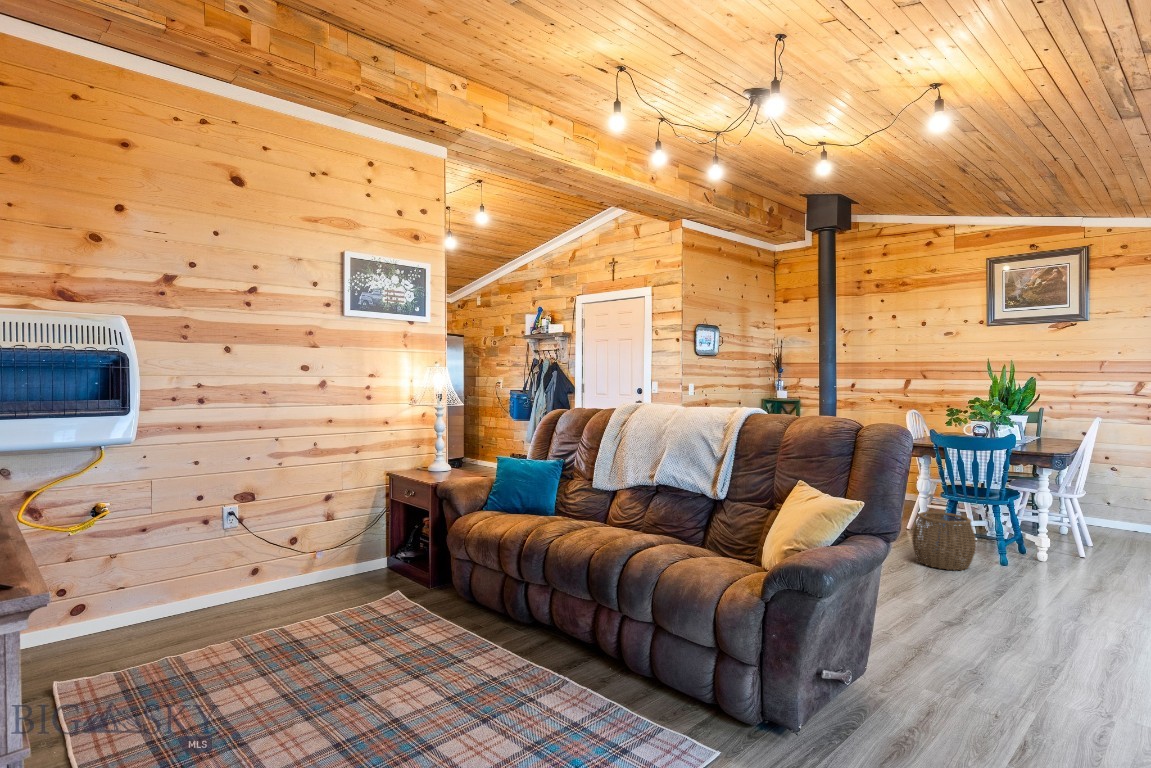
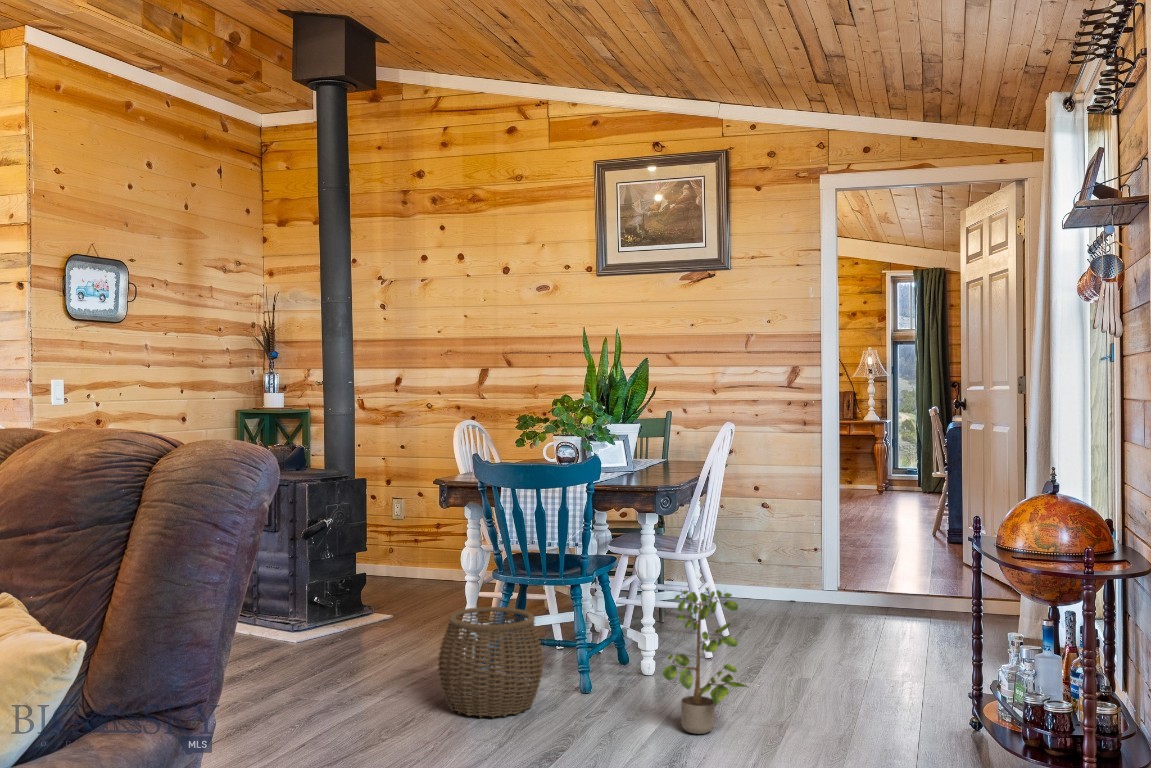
potted plant: none [1062,511,1127,596] -> present [663,588,748,734]

